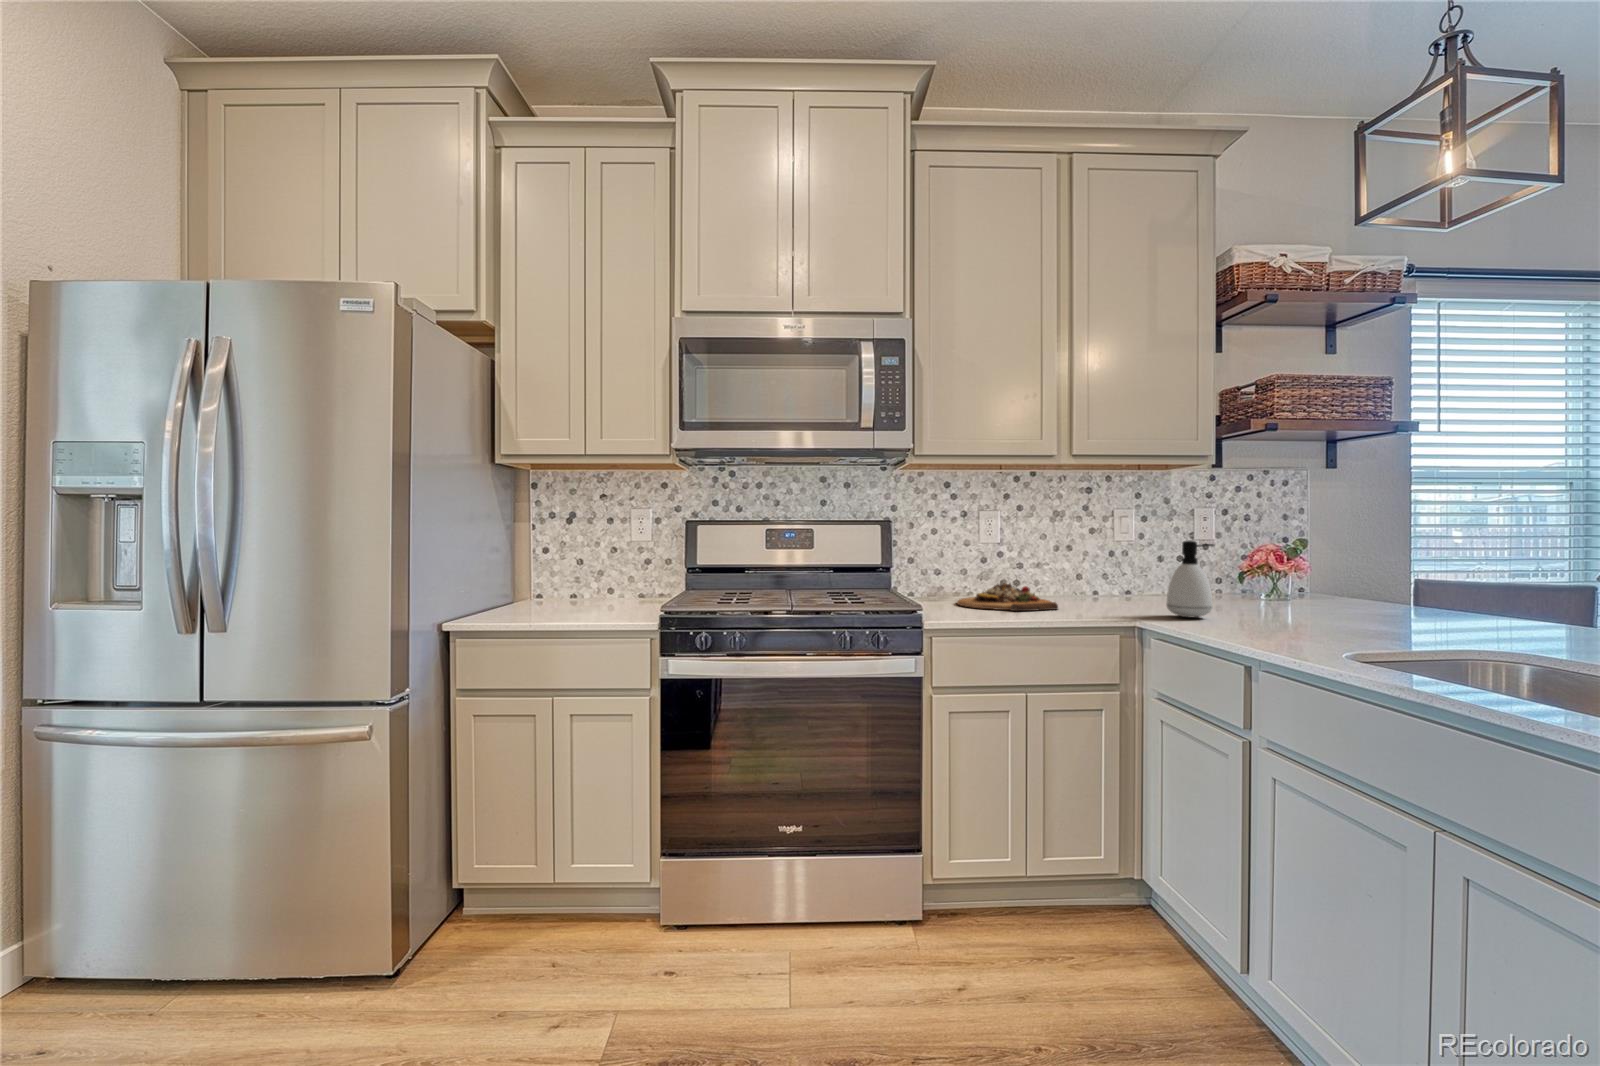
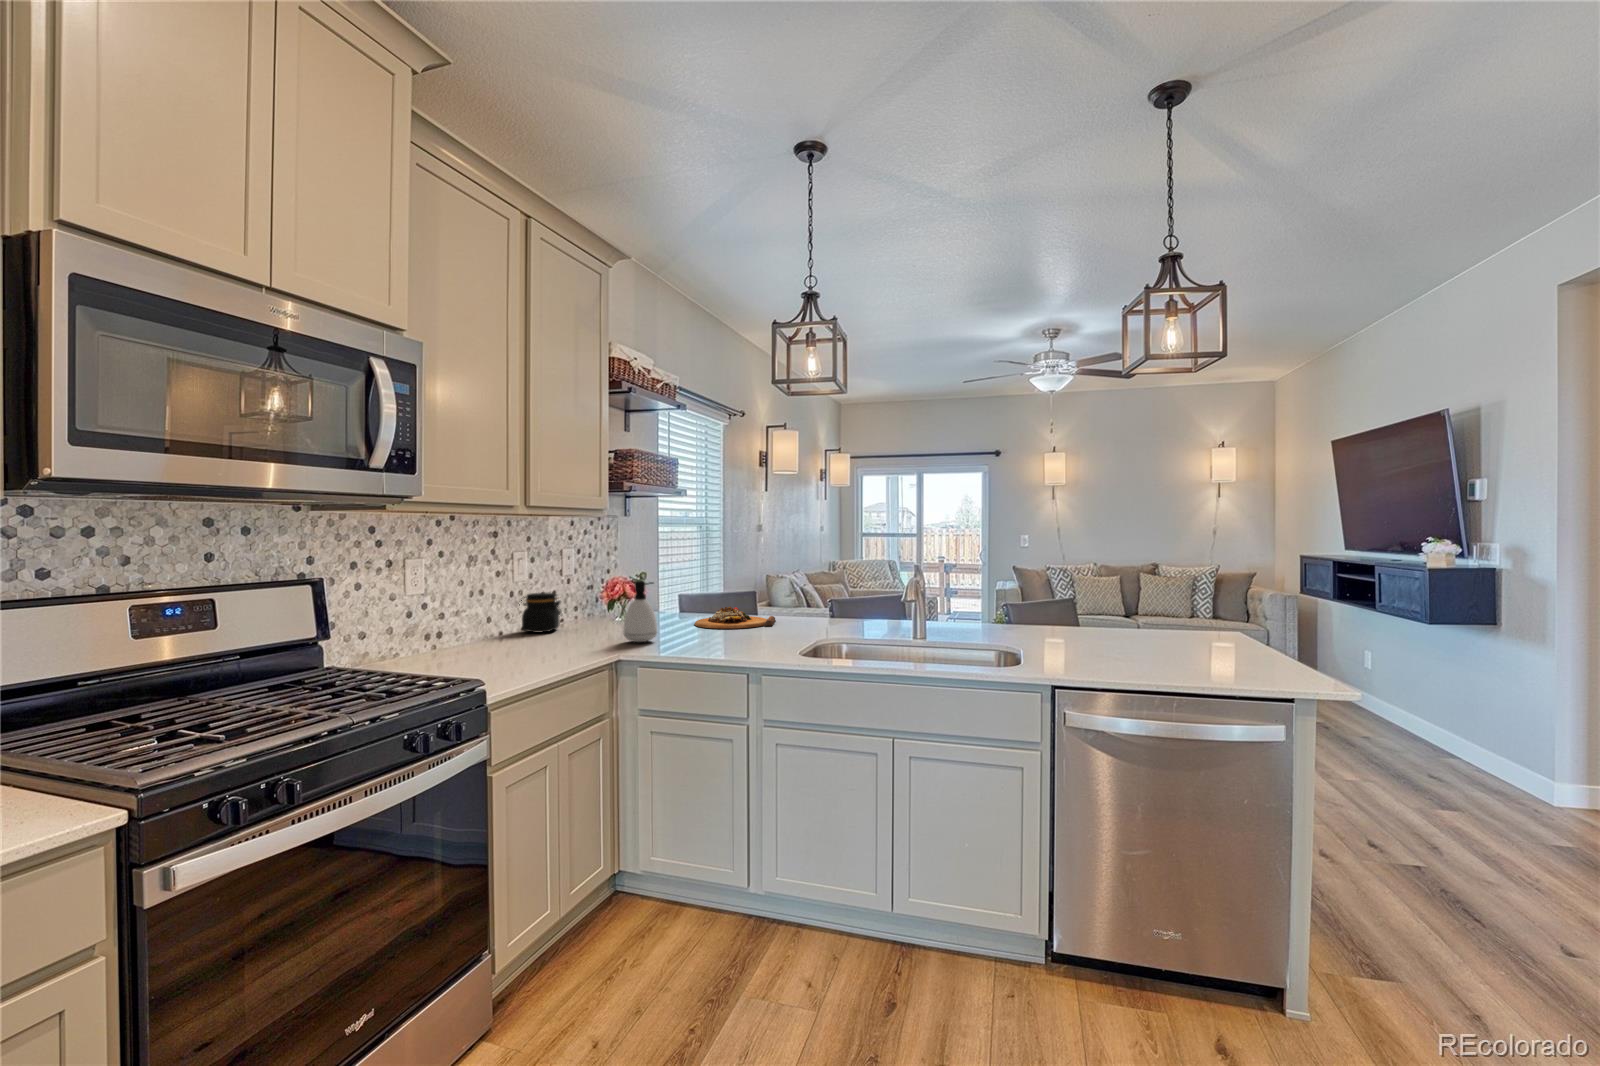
jar: none [1117,555,1164,598] -> present [519,593,561,633]
cutting board: present [957,584,1058,611] -> present [694,607,776,629]

